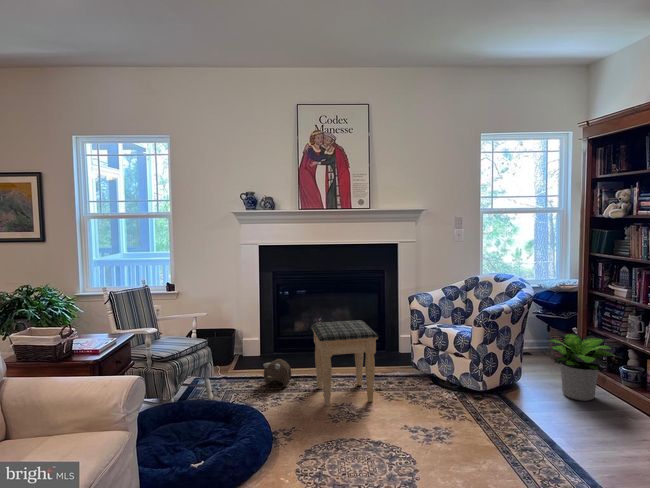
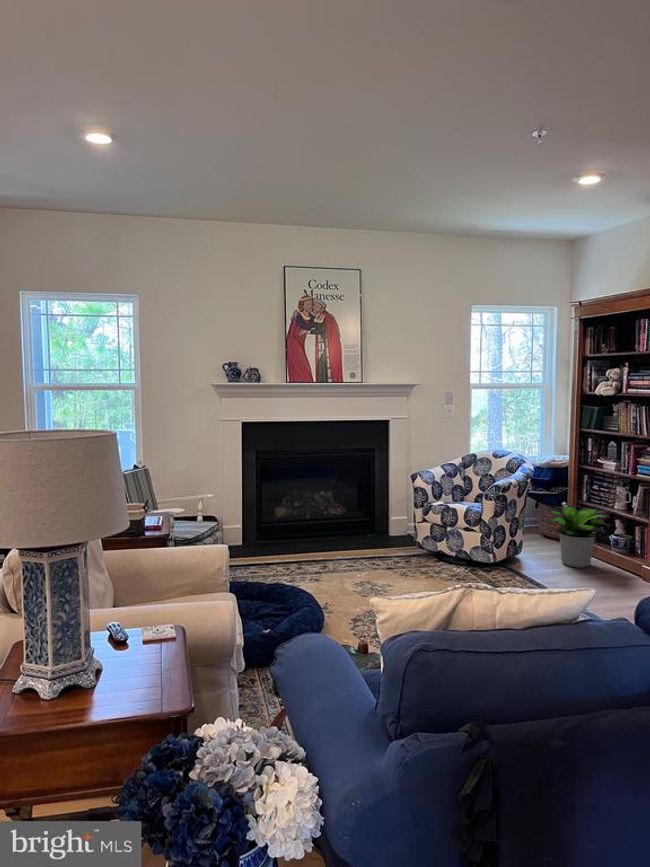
footstool: present [312,320,378,406] -> none [322,499,398,585]
plush toy: present [263,359,291,386] -> none [269,543,297,571]

